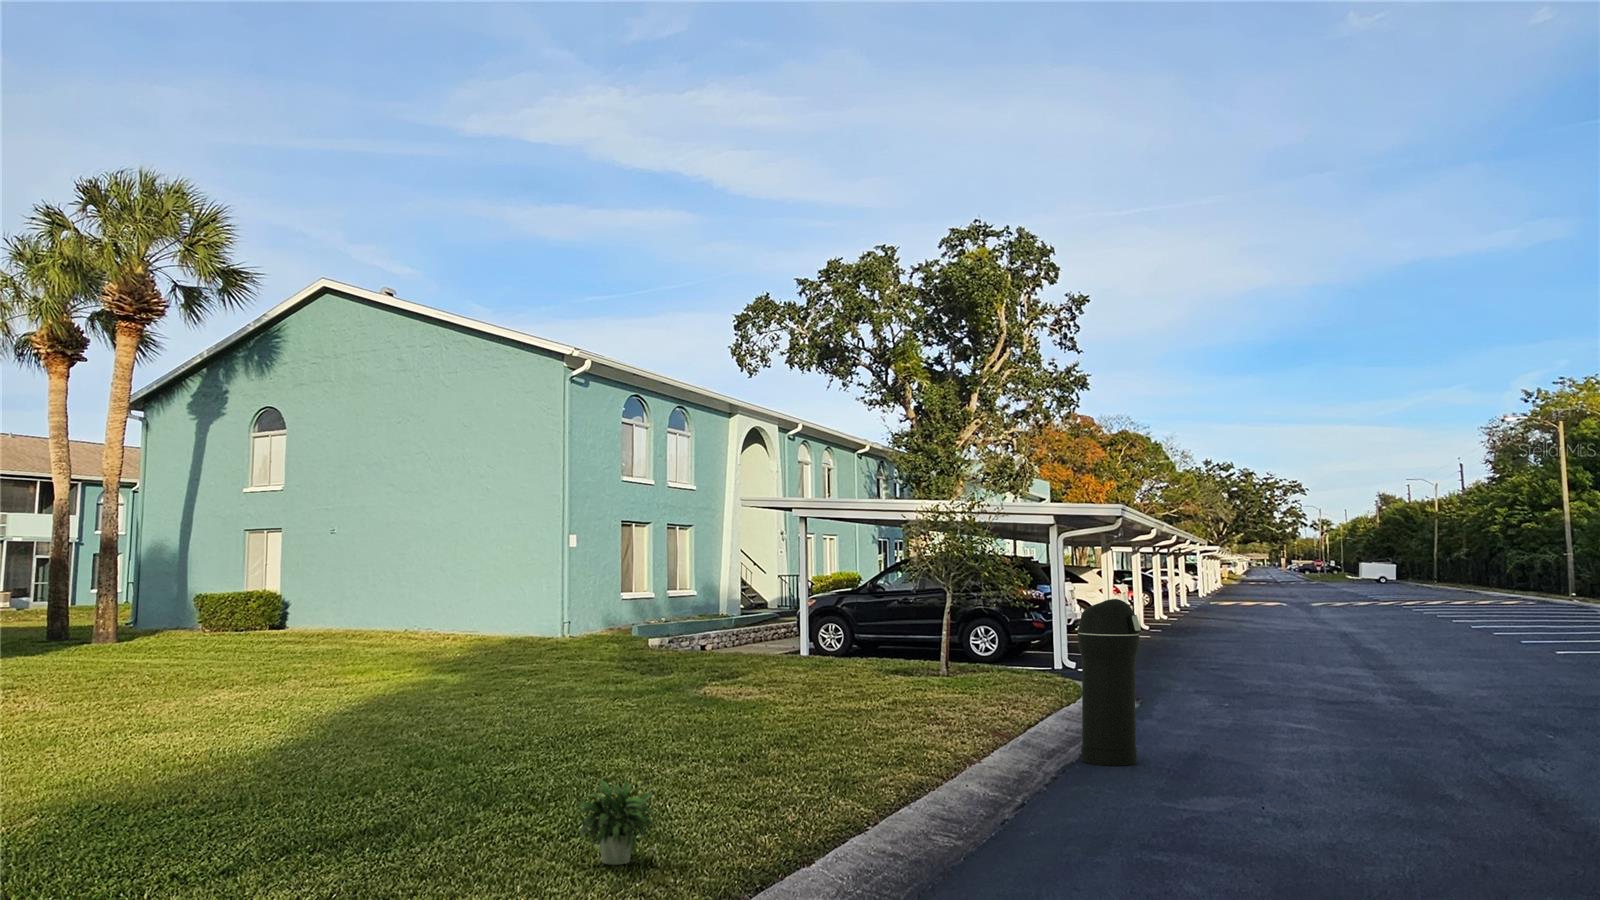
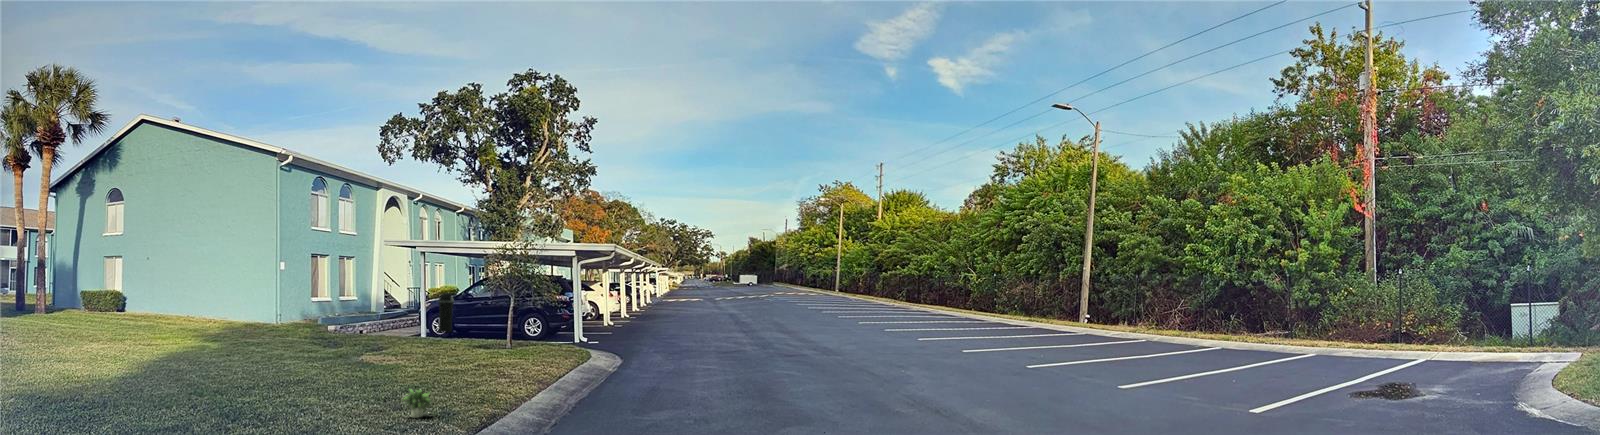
trash can: present [1077,599,1141,766] -> present [438,293,454,333]

